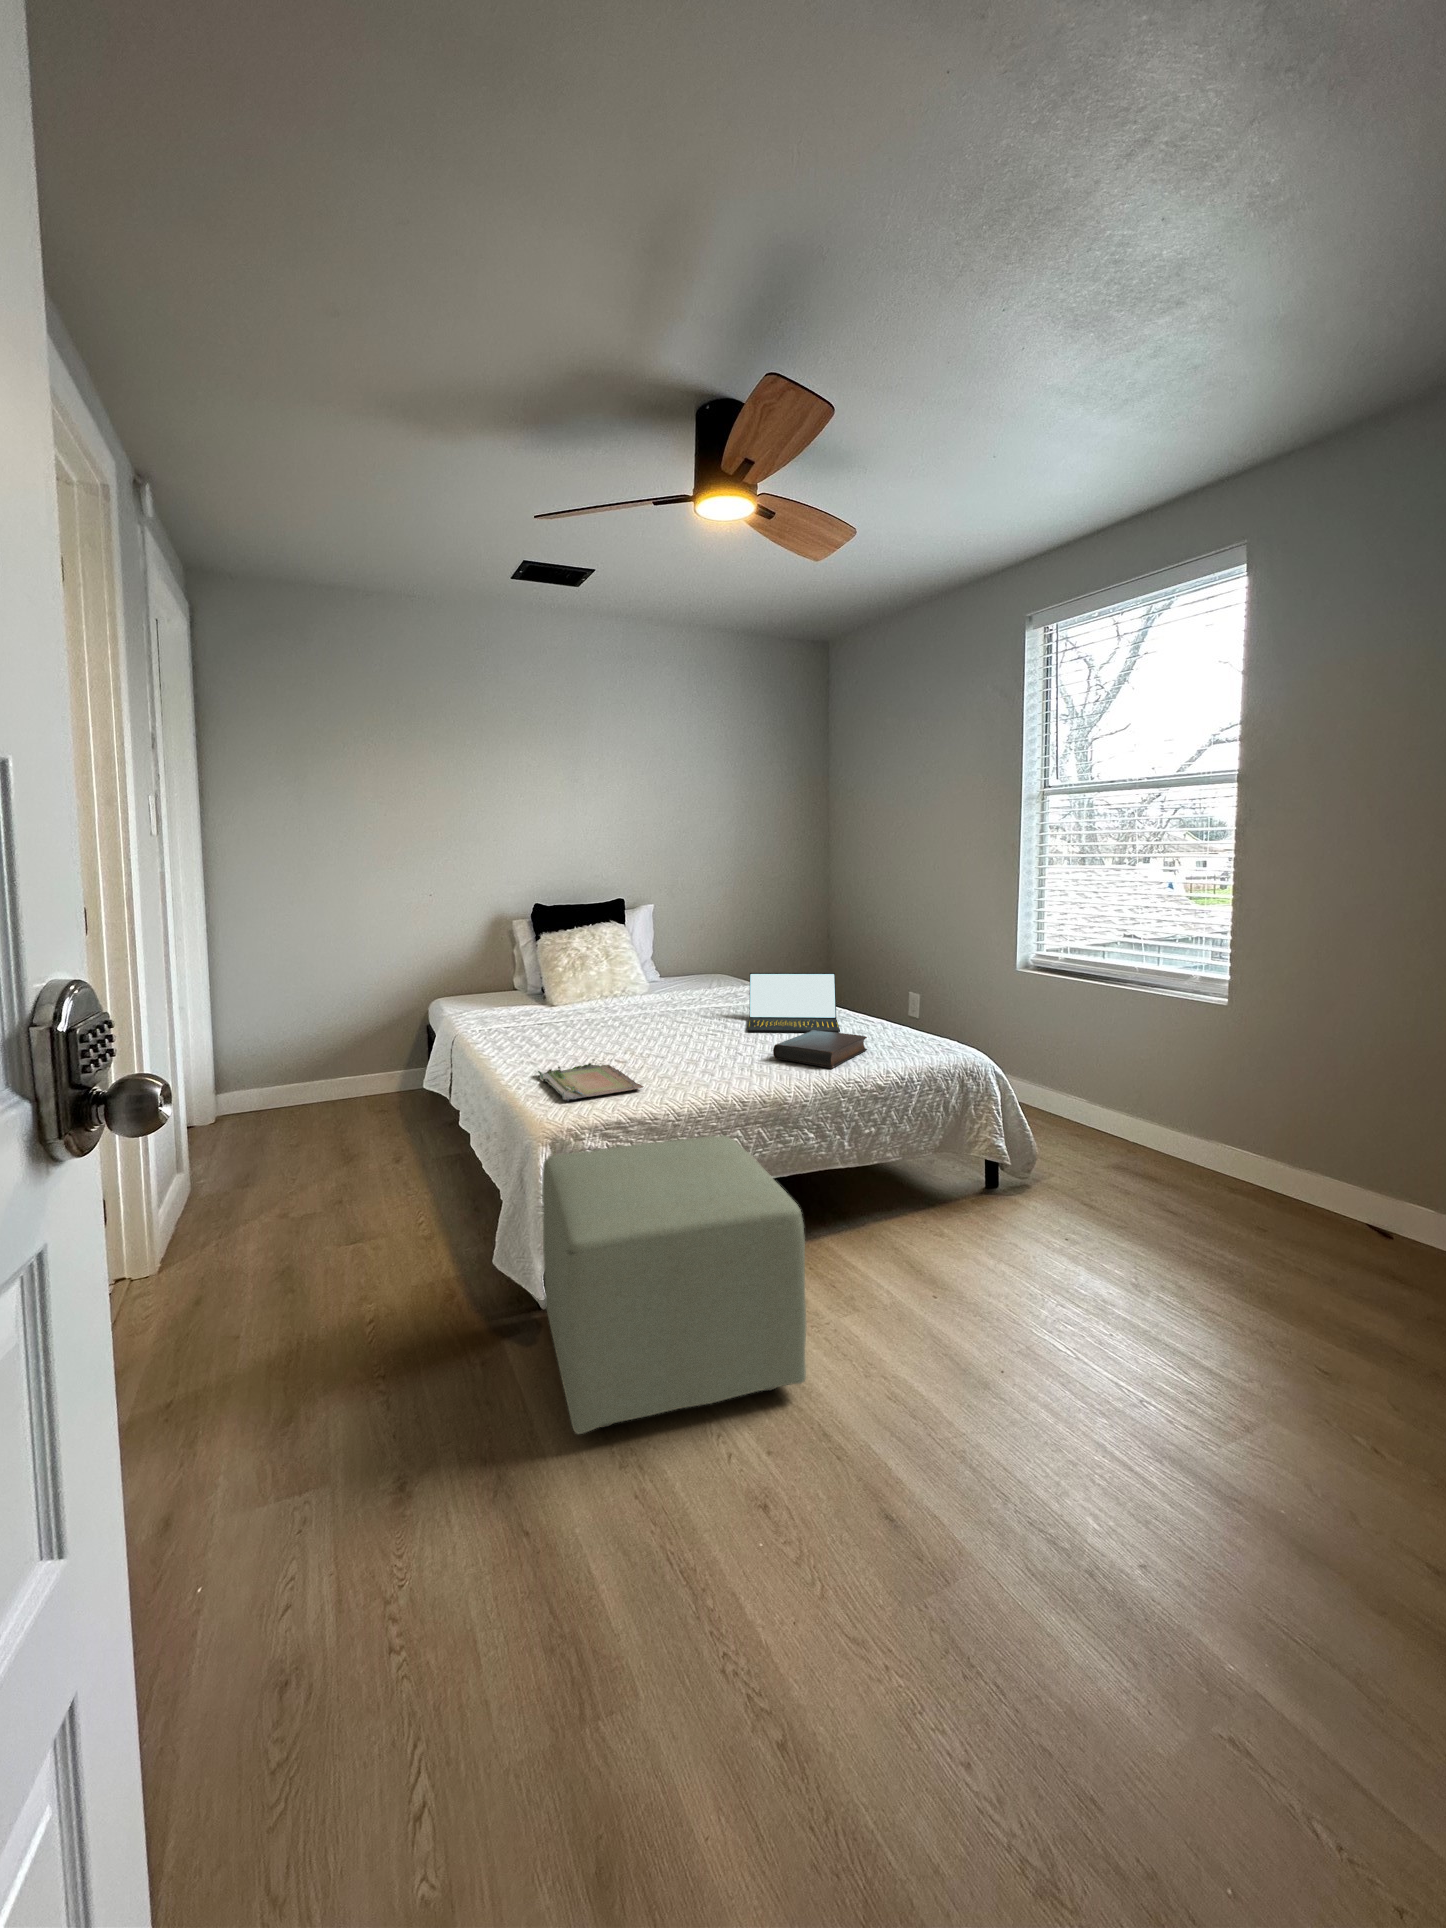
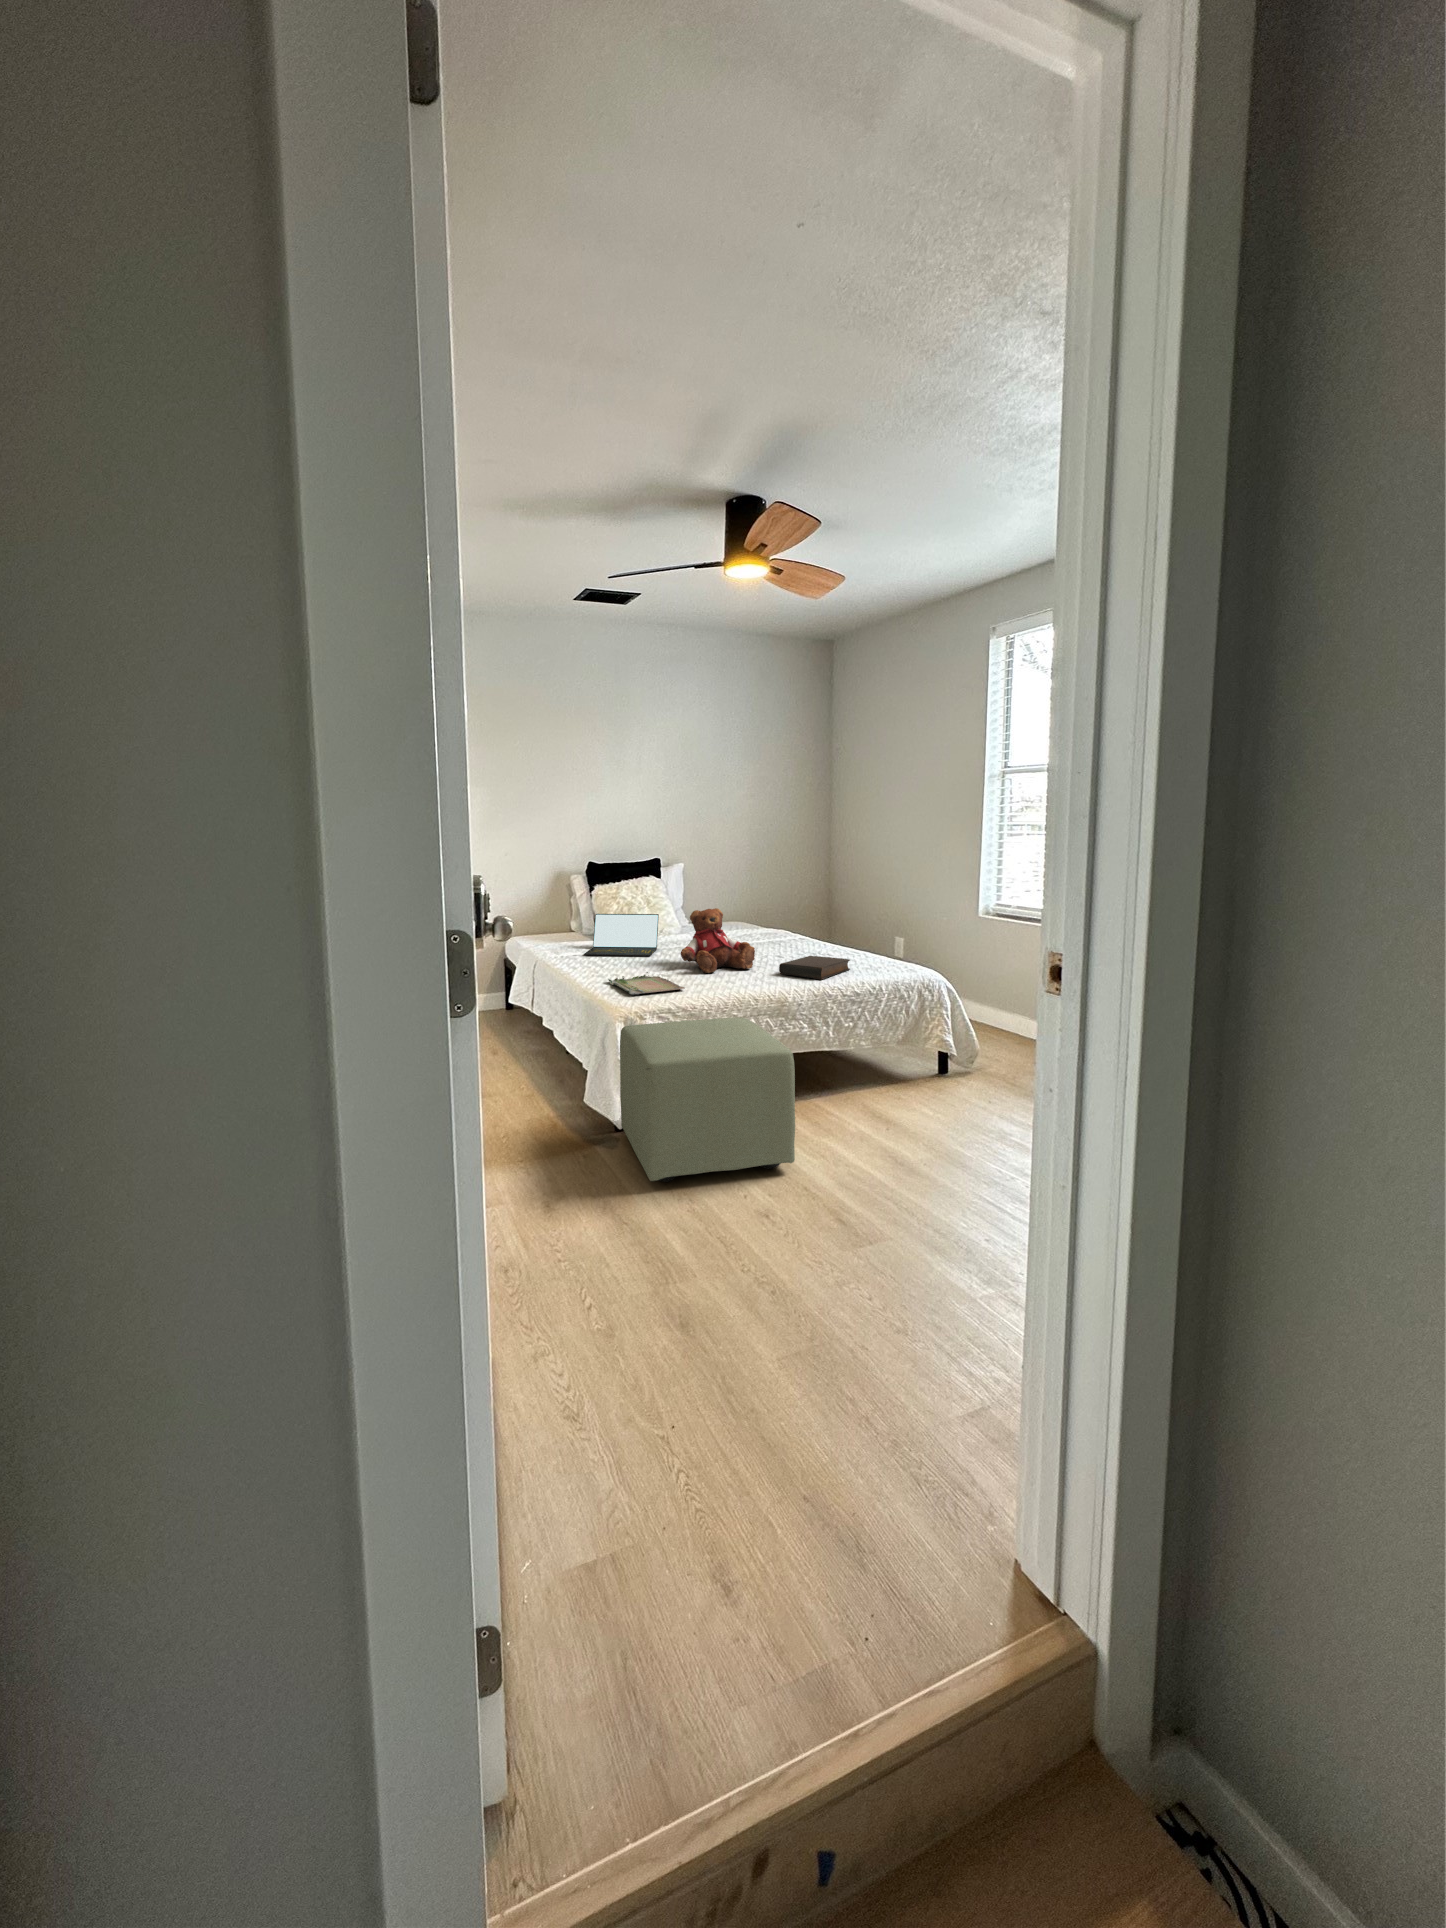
teddy bear: none [641,968,741,1058] -> present [681,908,755,973]
laptop: present [748,973,840,1032] -> present [584,914,659,956]

